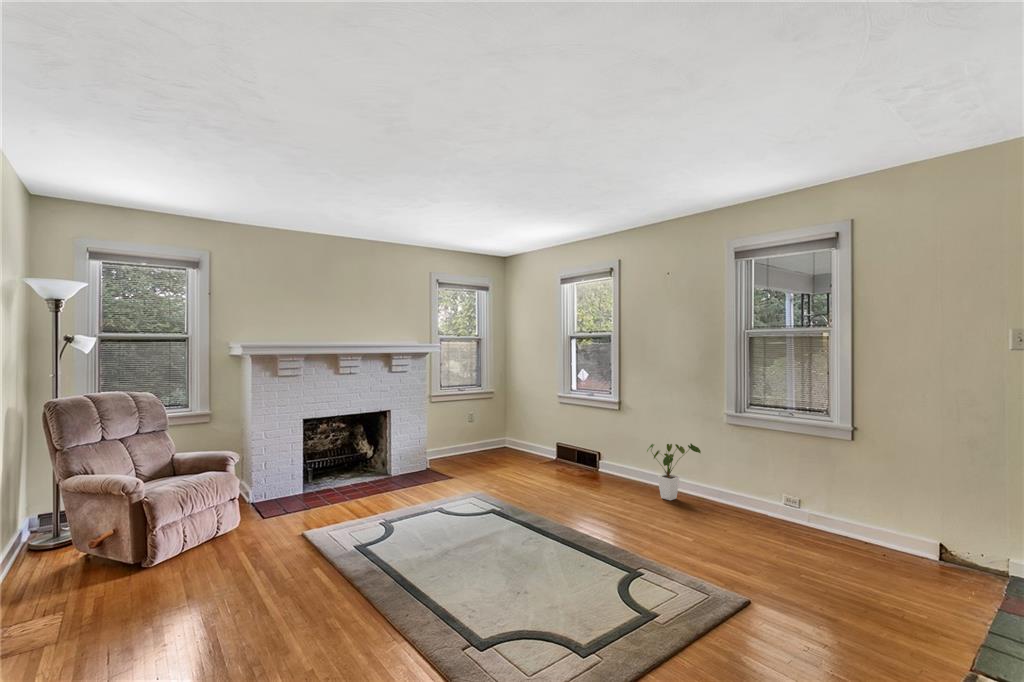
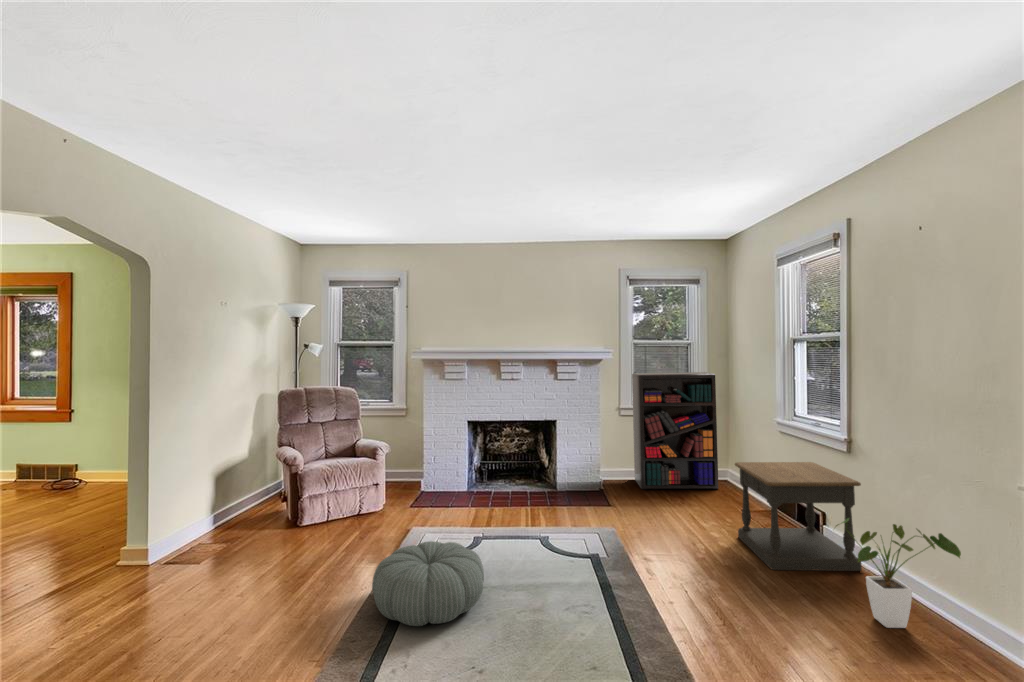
bookshelf: none [441,364,507,463] -> present [632,372,718,489]
side table: none [556,421,633,490] -> present [735,462,862,571]
pouf: none [377,517,478,589] -> present [372,541,484,626]

